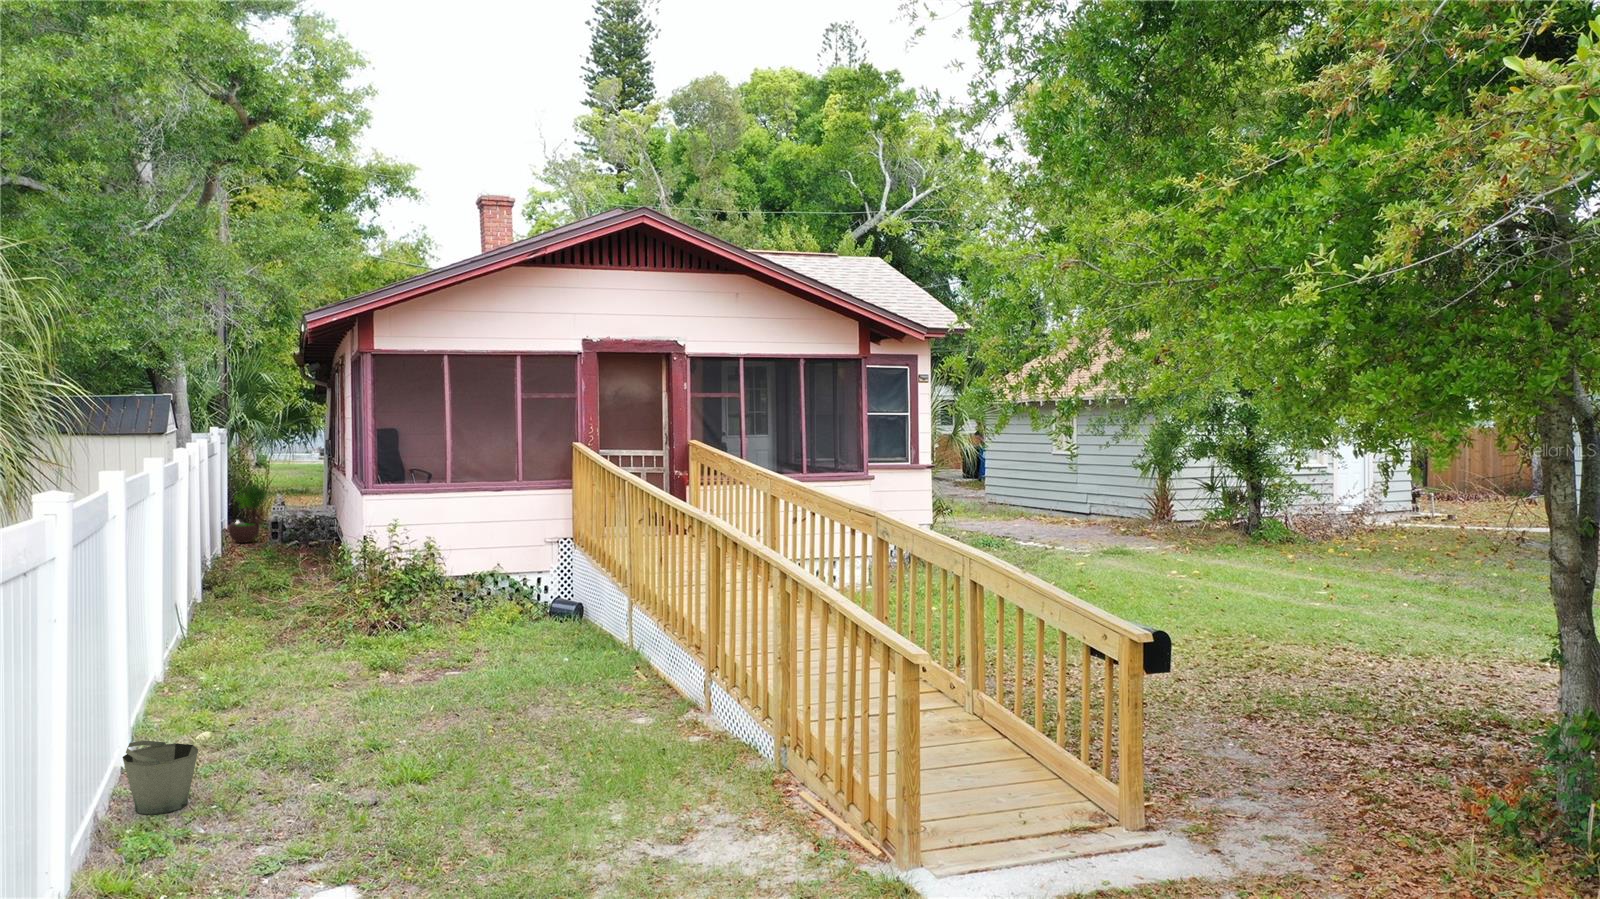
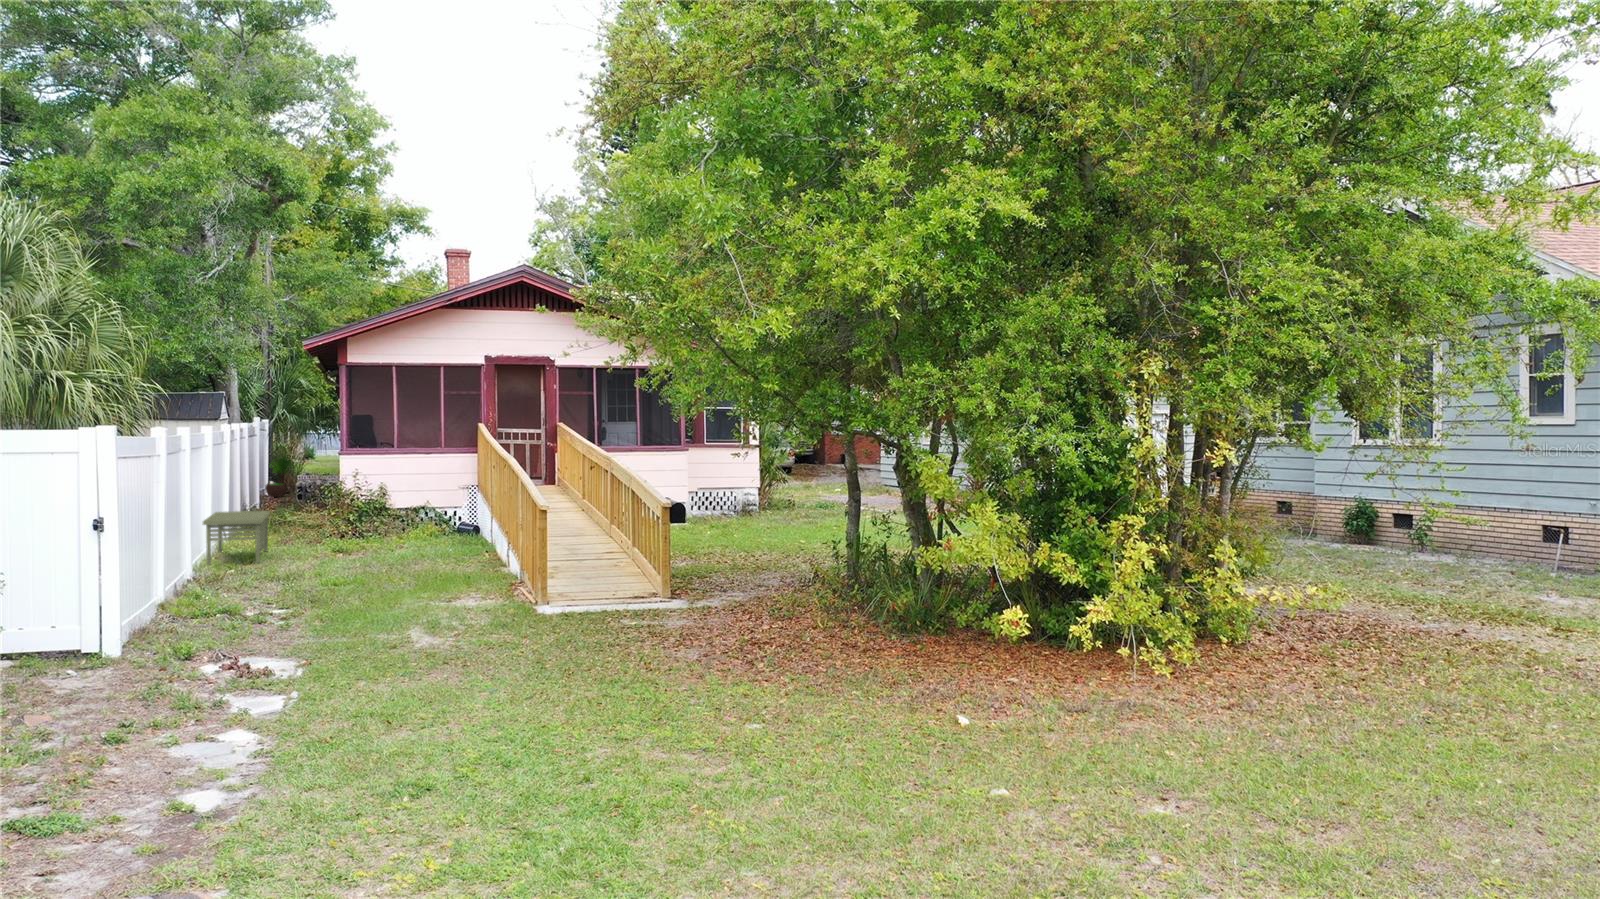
storage bench: none [155,602,270,718] -> present [203,511,270,564]
bucket: present [122,740,198,815] -> none [183,557,219,590]

